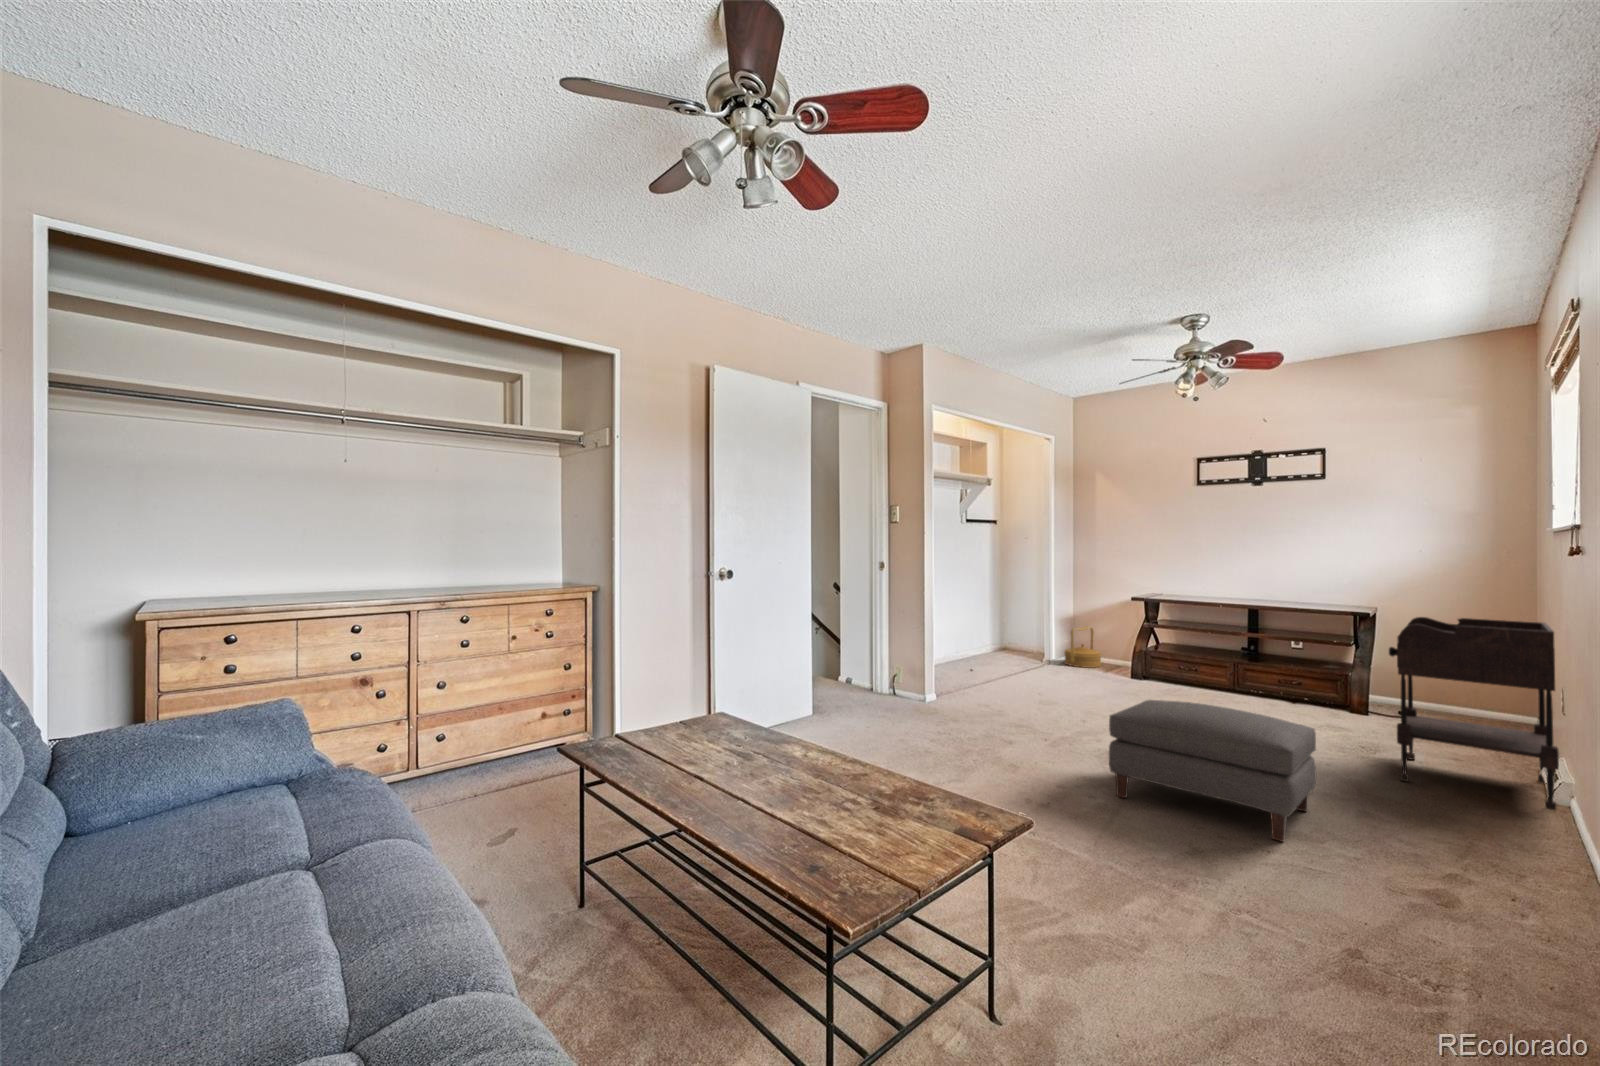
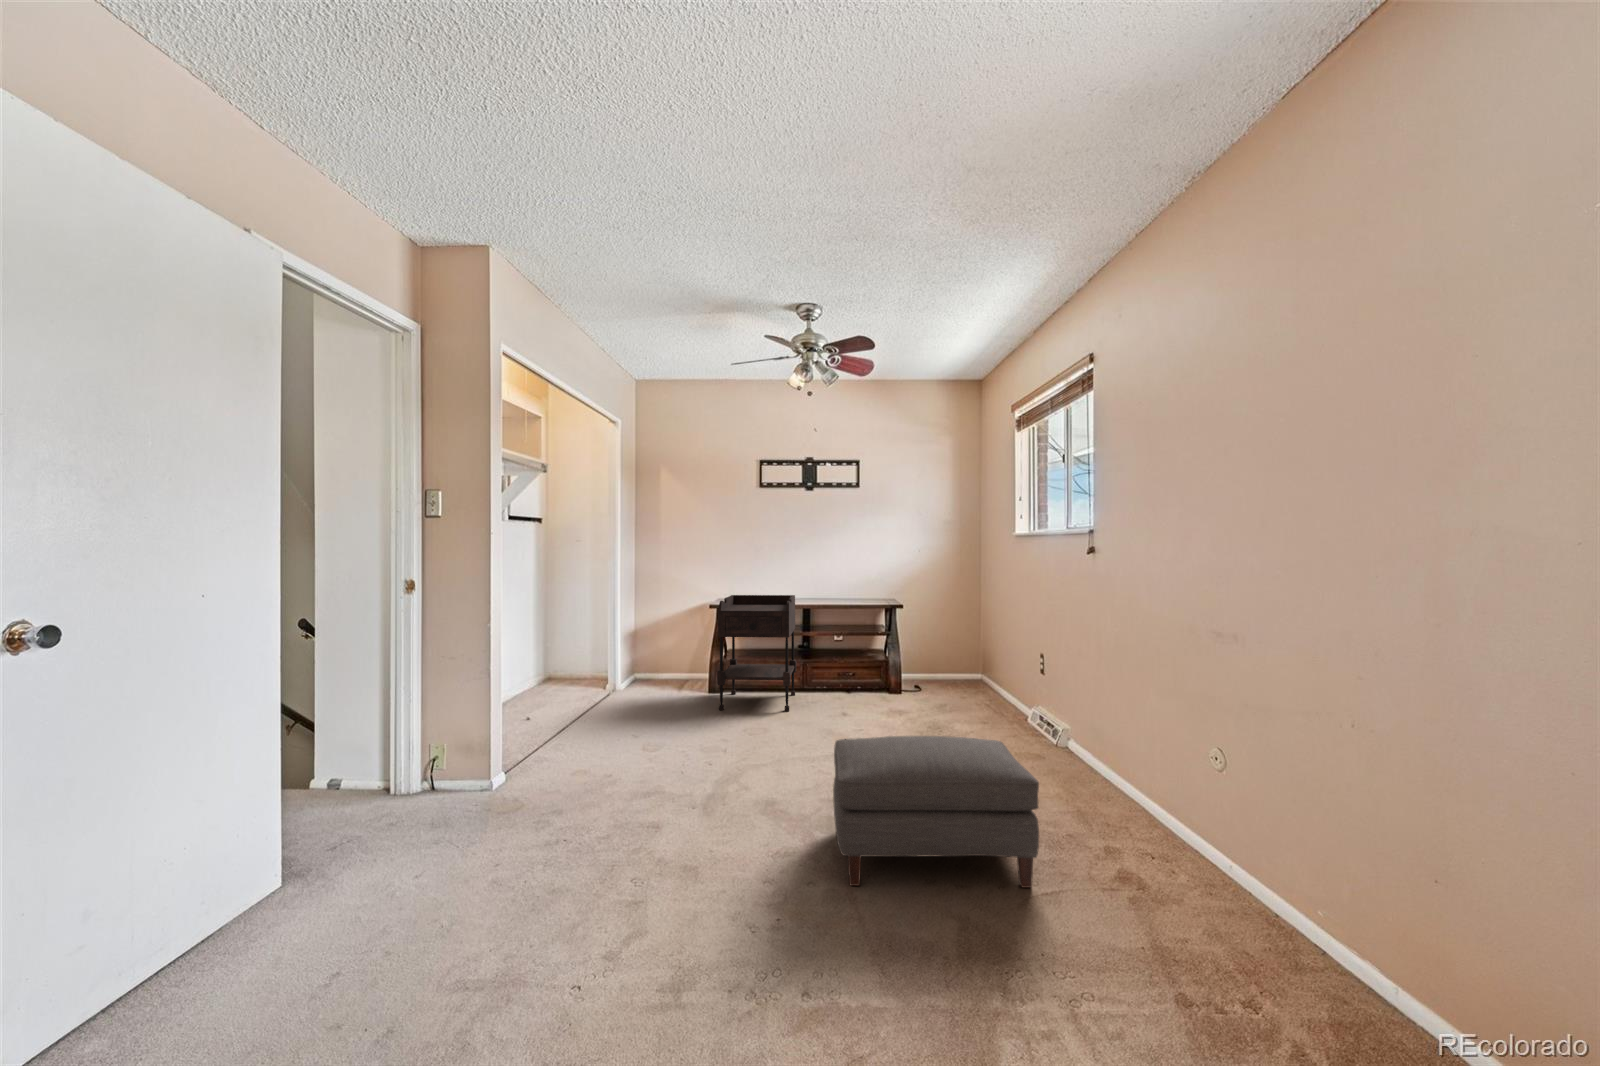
side table: present [1389,617,1559,810] -> present [717,595,796,711]
basket: present [1064,627,1101,668] -> none [627,640,667,688]

